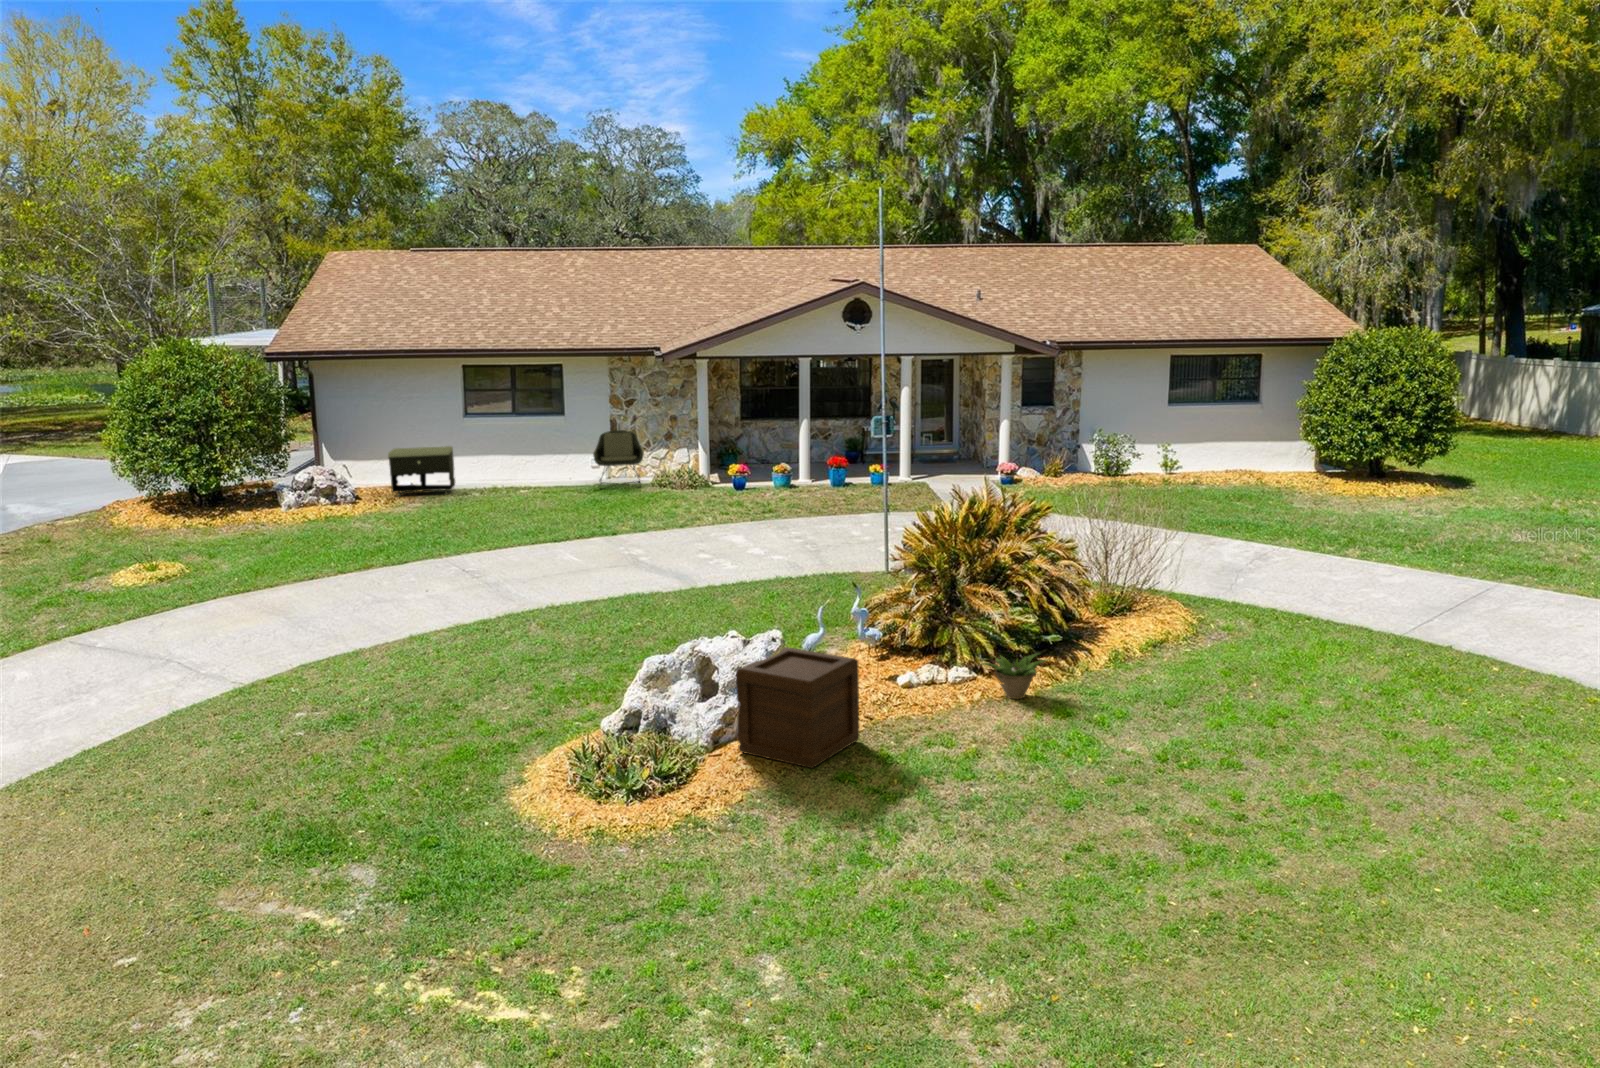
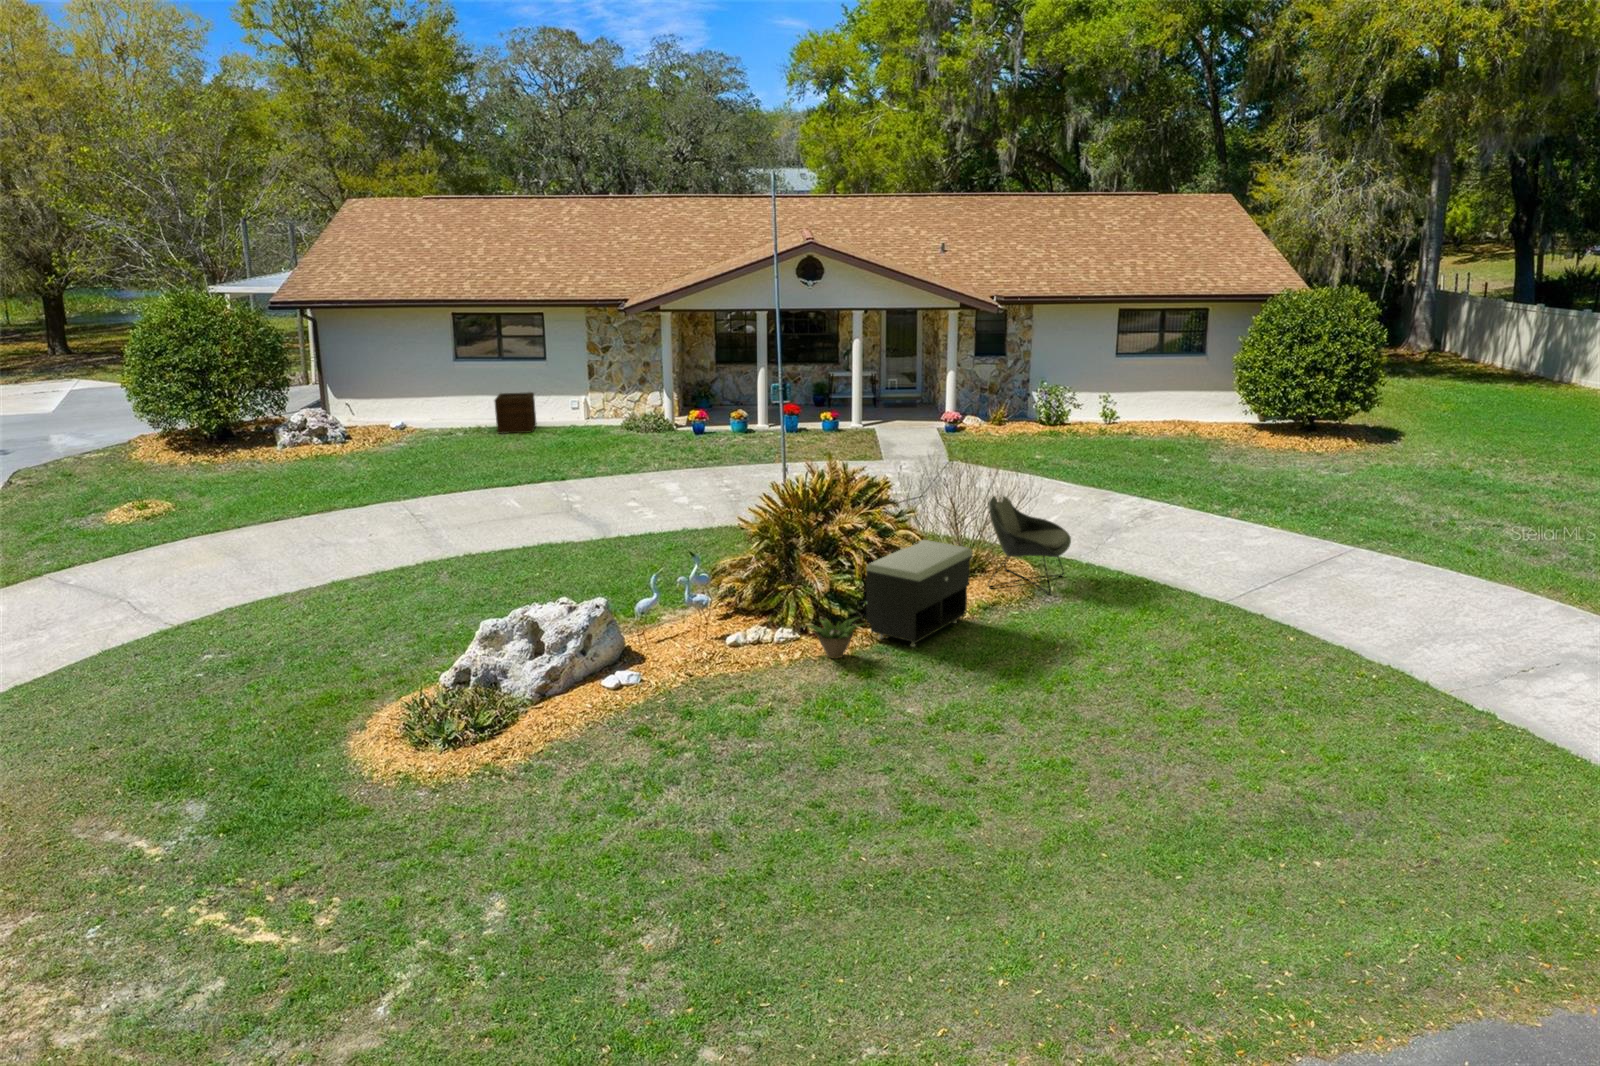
lounge chair: present [593,430,644,489] -> present [988,496,1071,595]
storage bench: present [388,446,455,496] -> present [866,540,972,646]
wooden crate: present [736,647,859,768] -> present [495,392,536,434]

